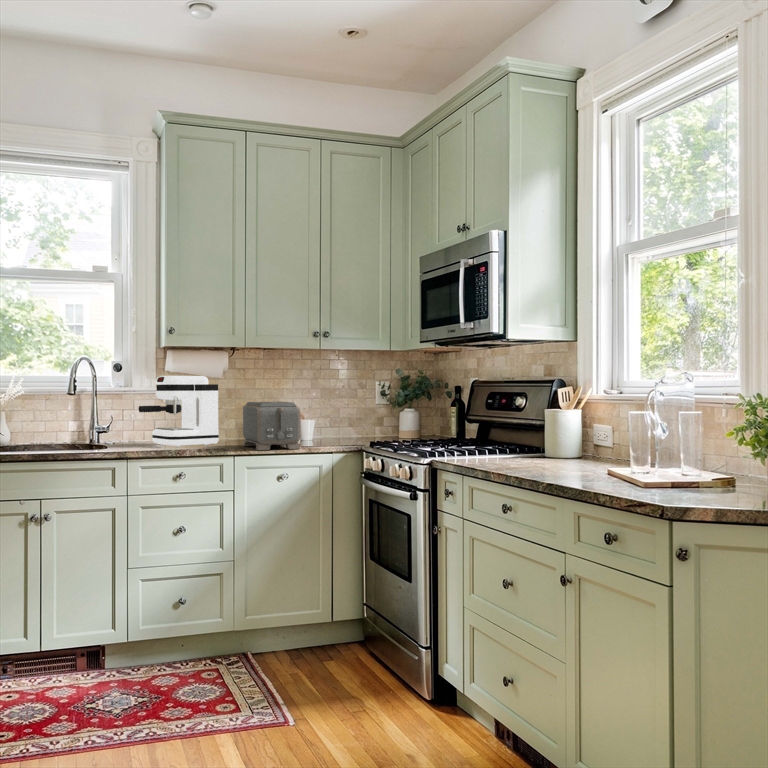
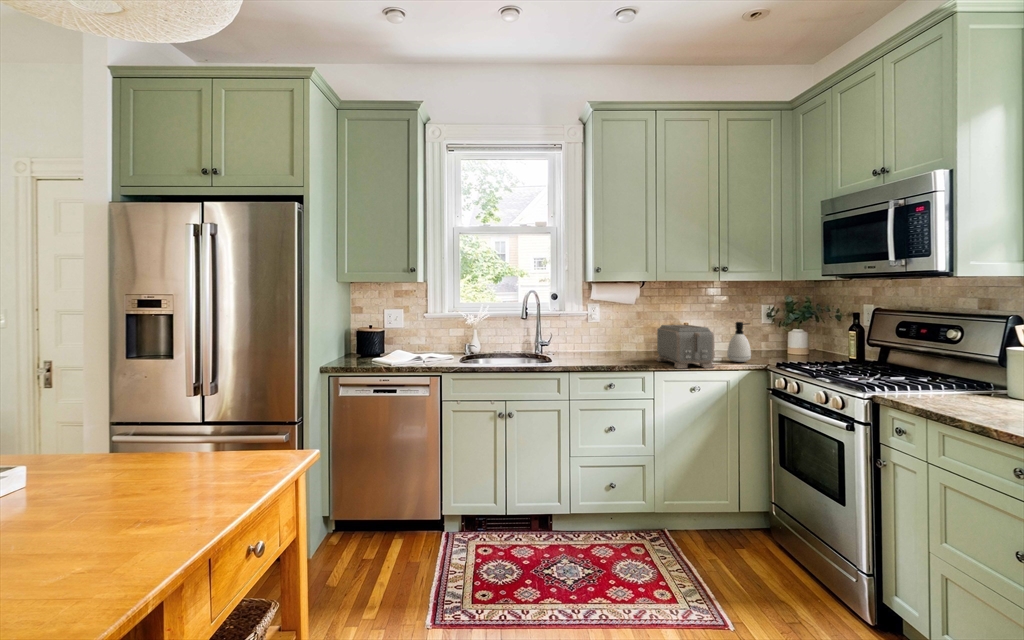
coffee maker: present [139,376,219,447] -> none [573,303,636,361]
soap dispenser: none [323,398,348,444] -> present [727,322,751,362]

